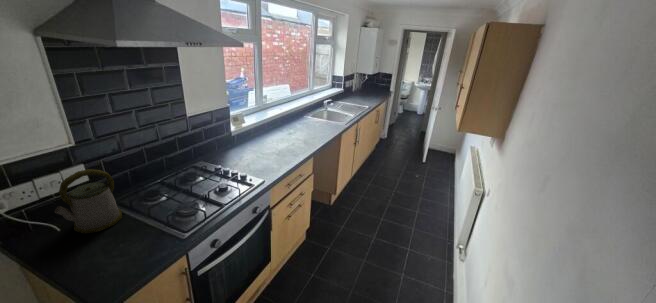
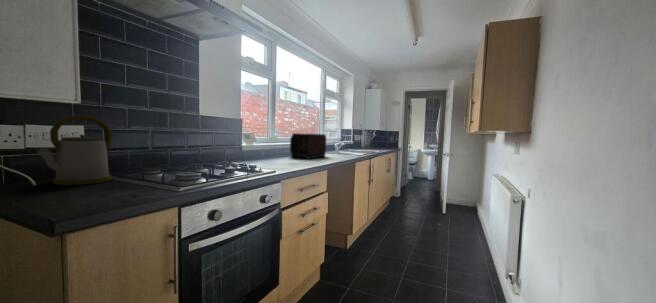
toaster: none [279,105,315,137] -> present [290,133,326,158]

